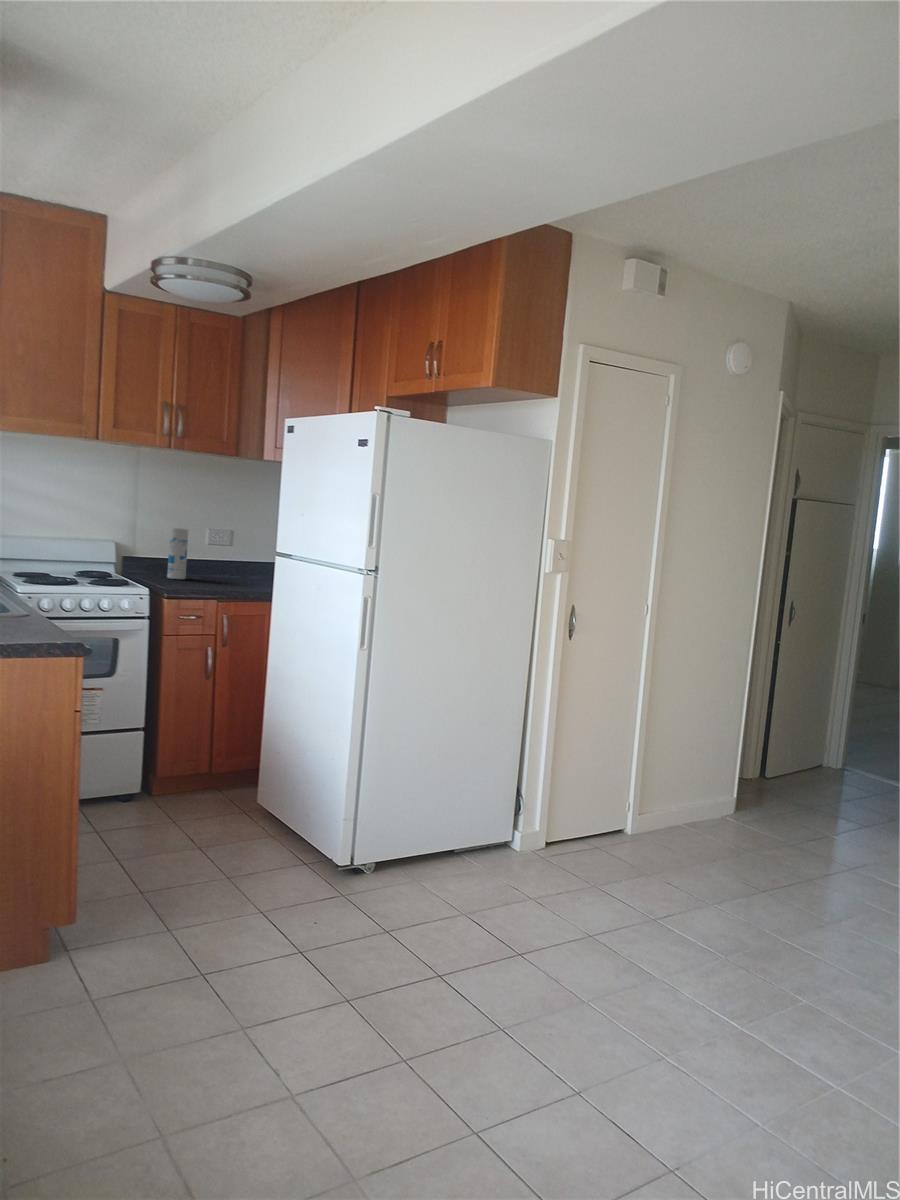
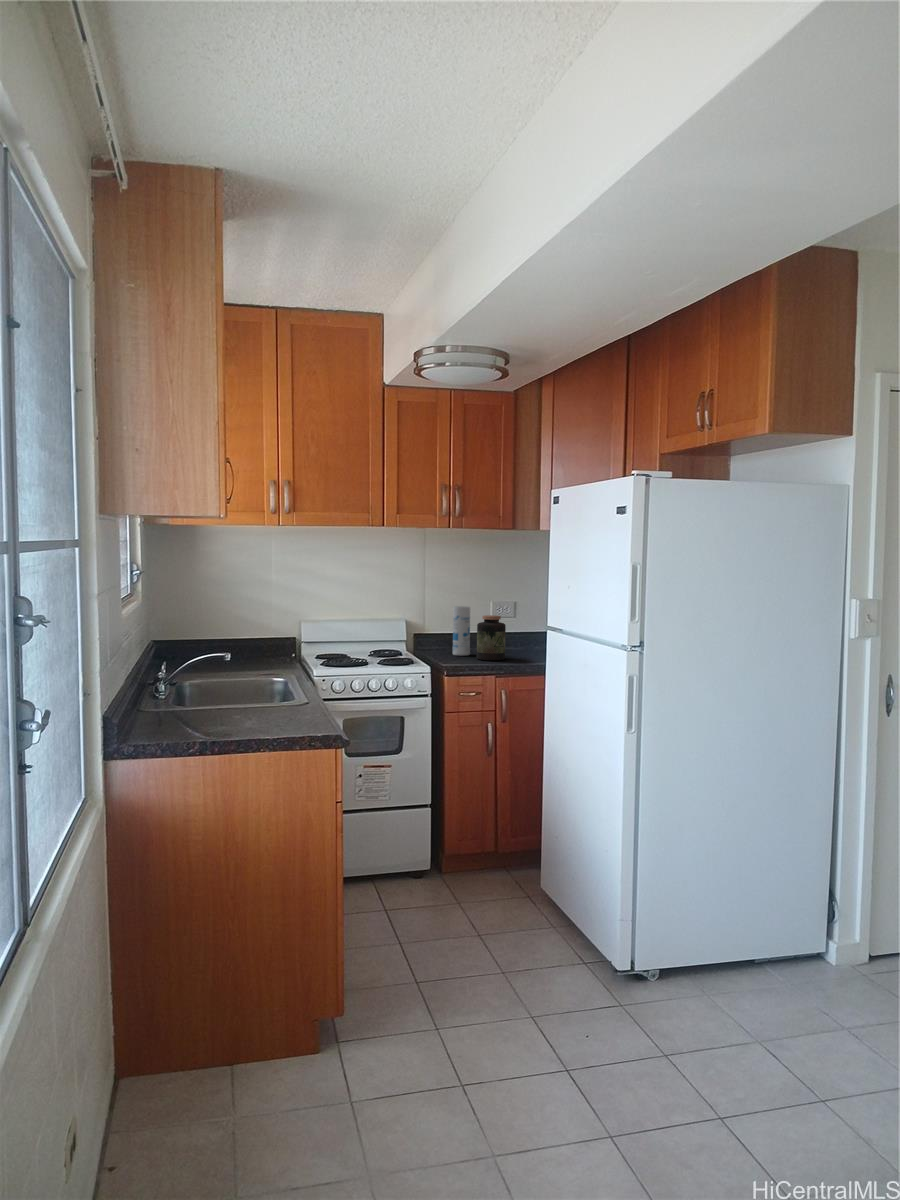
jar: none [194,539,226,585] -> present [477,615,506,660]

